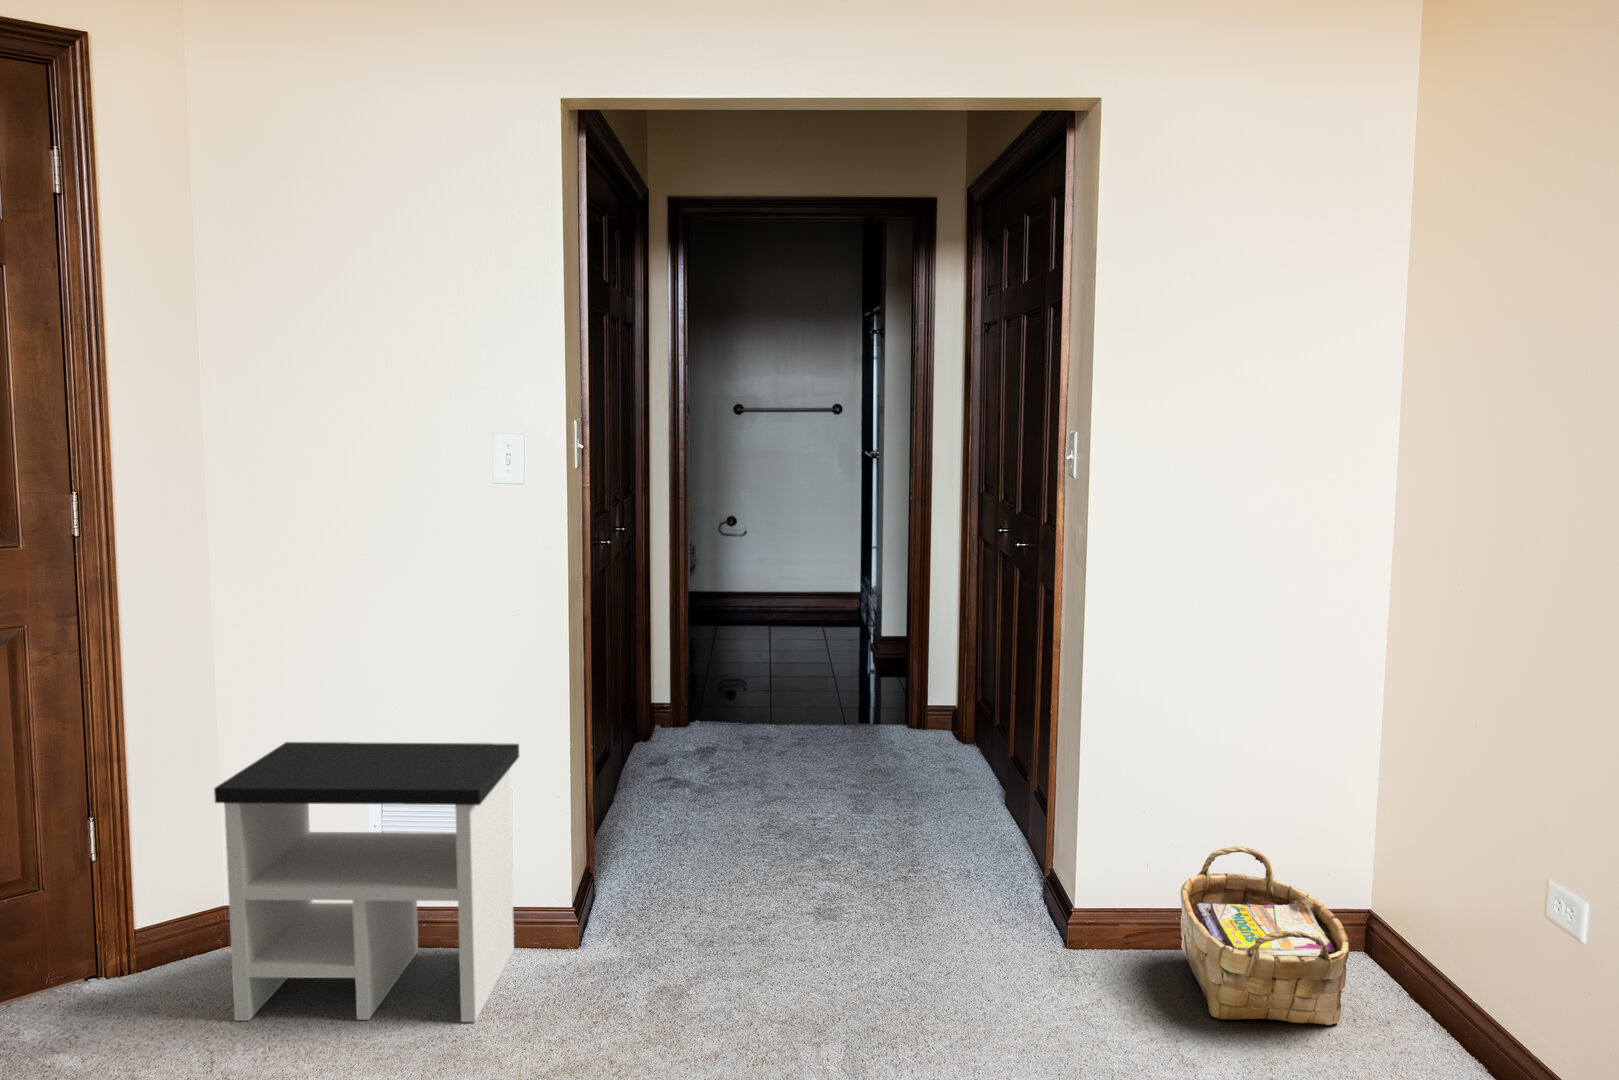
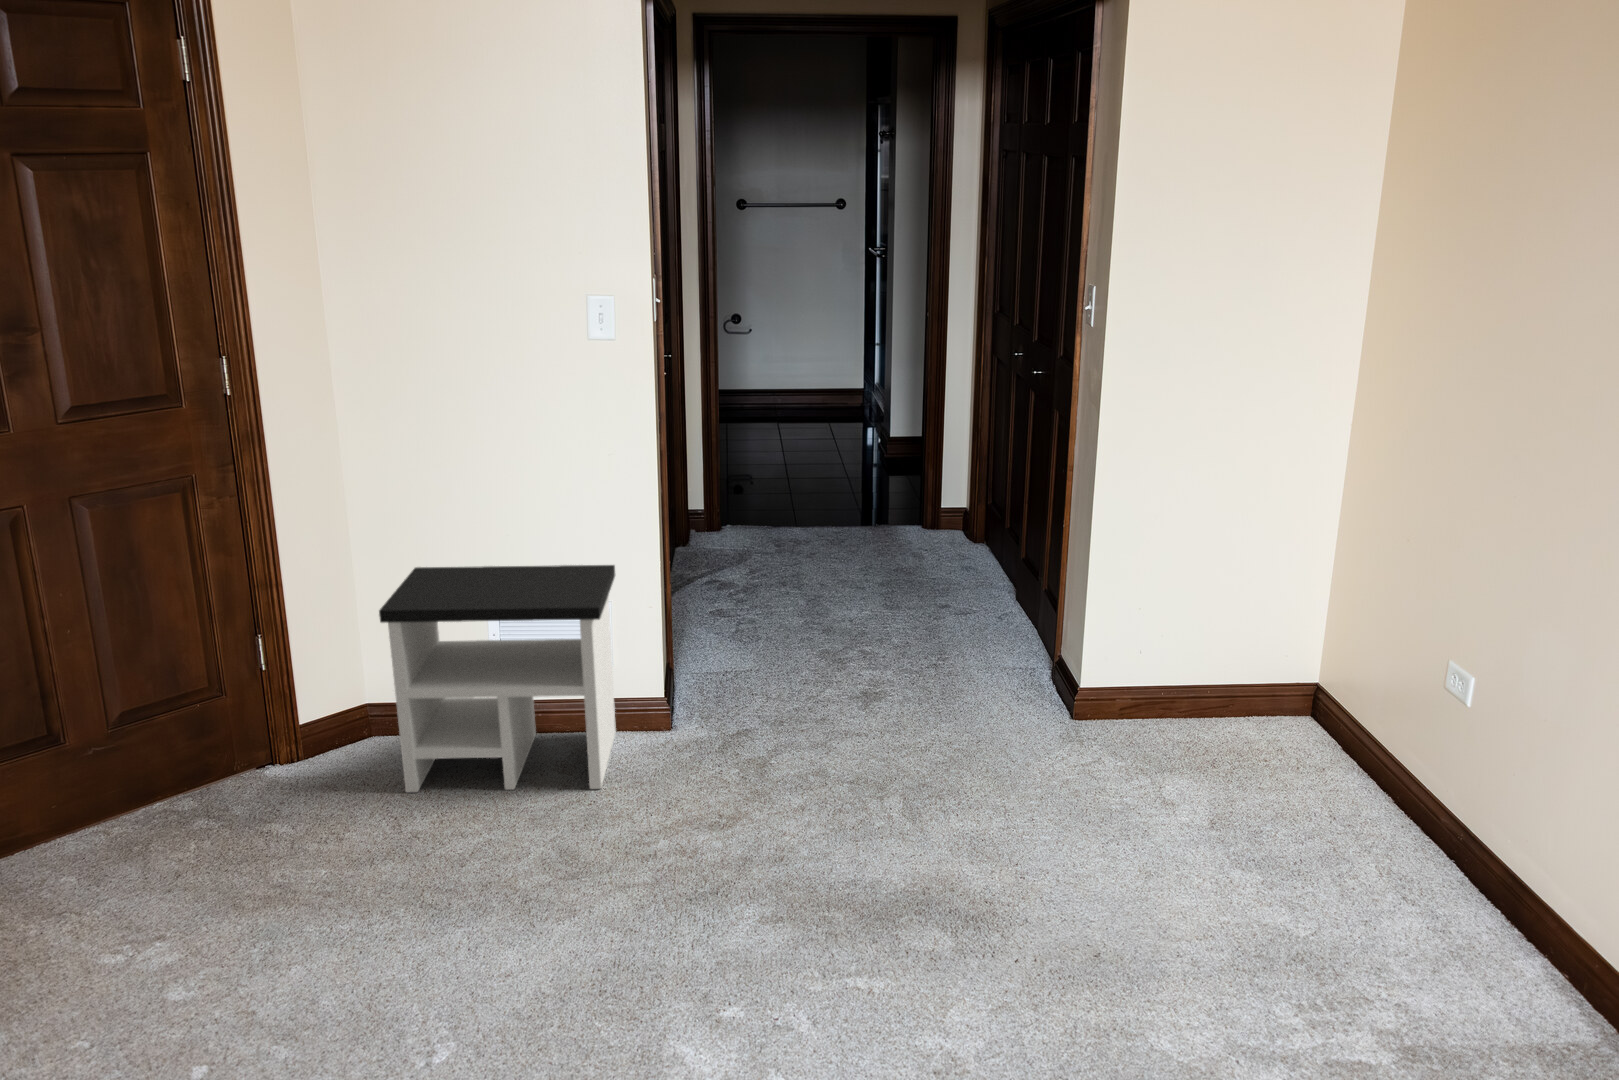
woven basket: present [1180,846,1349,1025] -> none [1168,636,1302,775]

